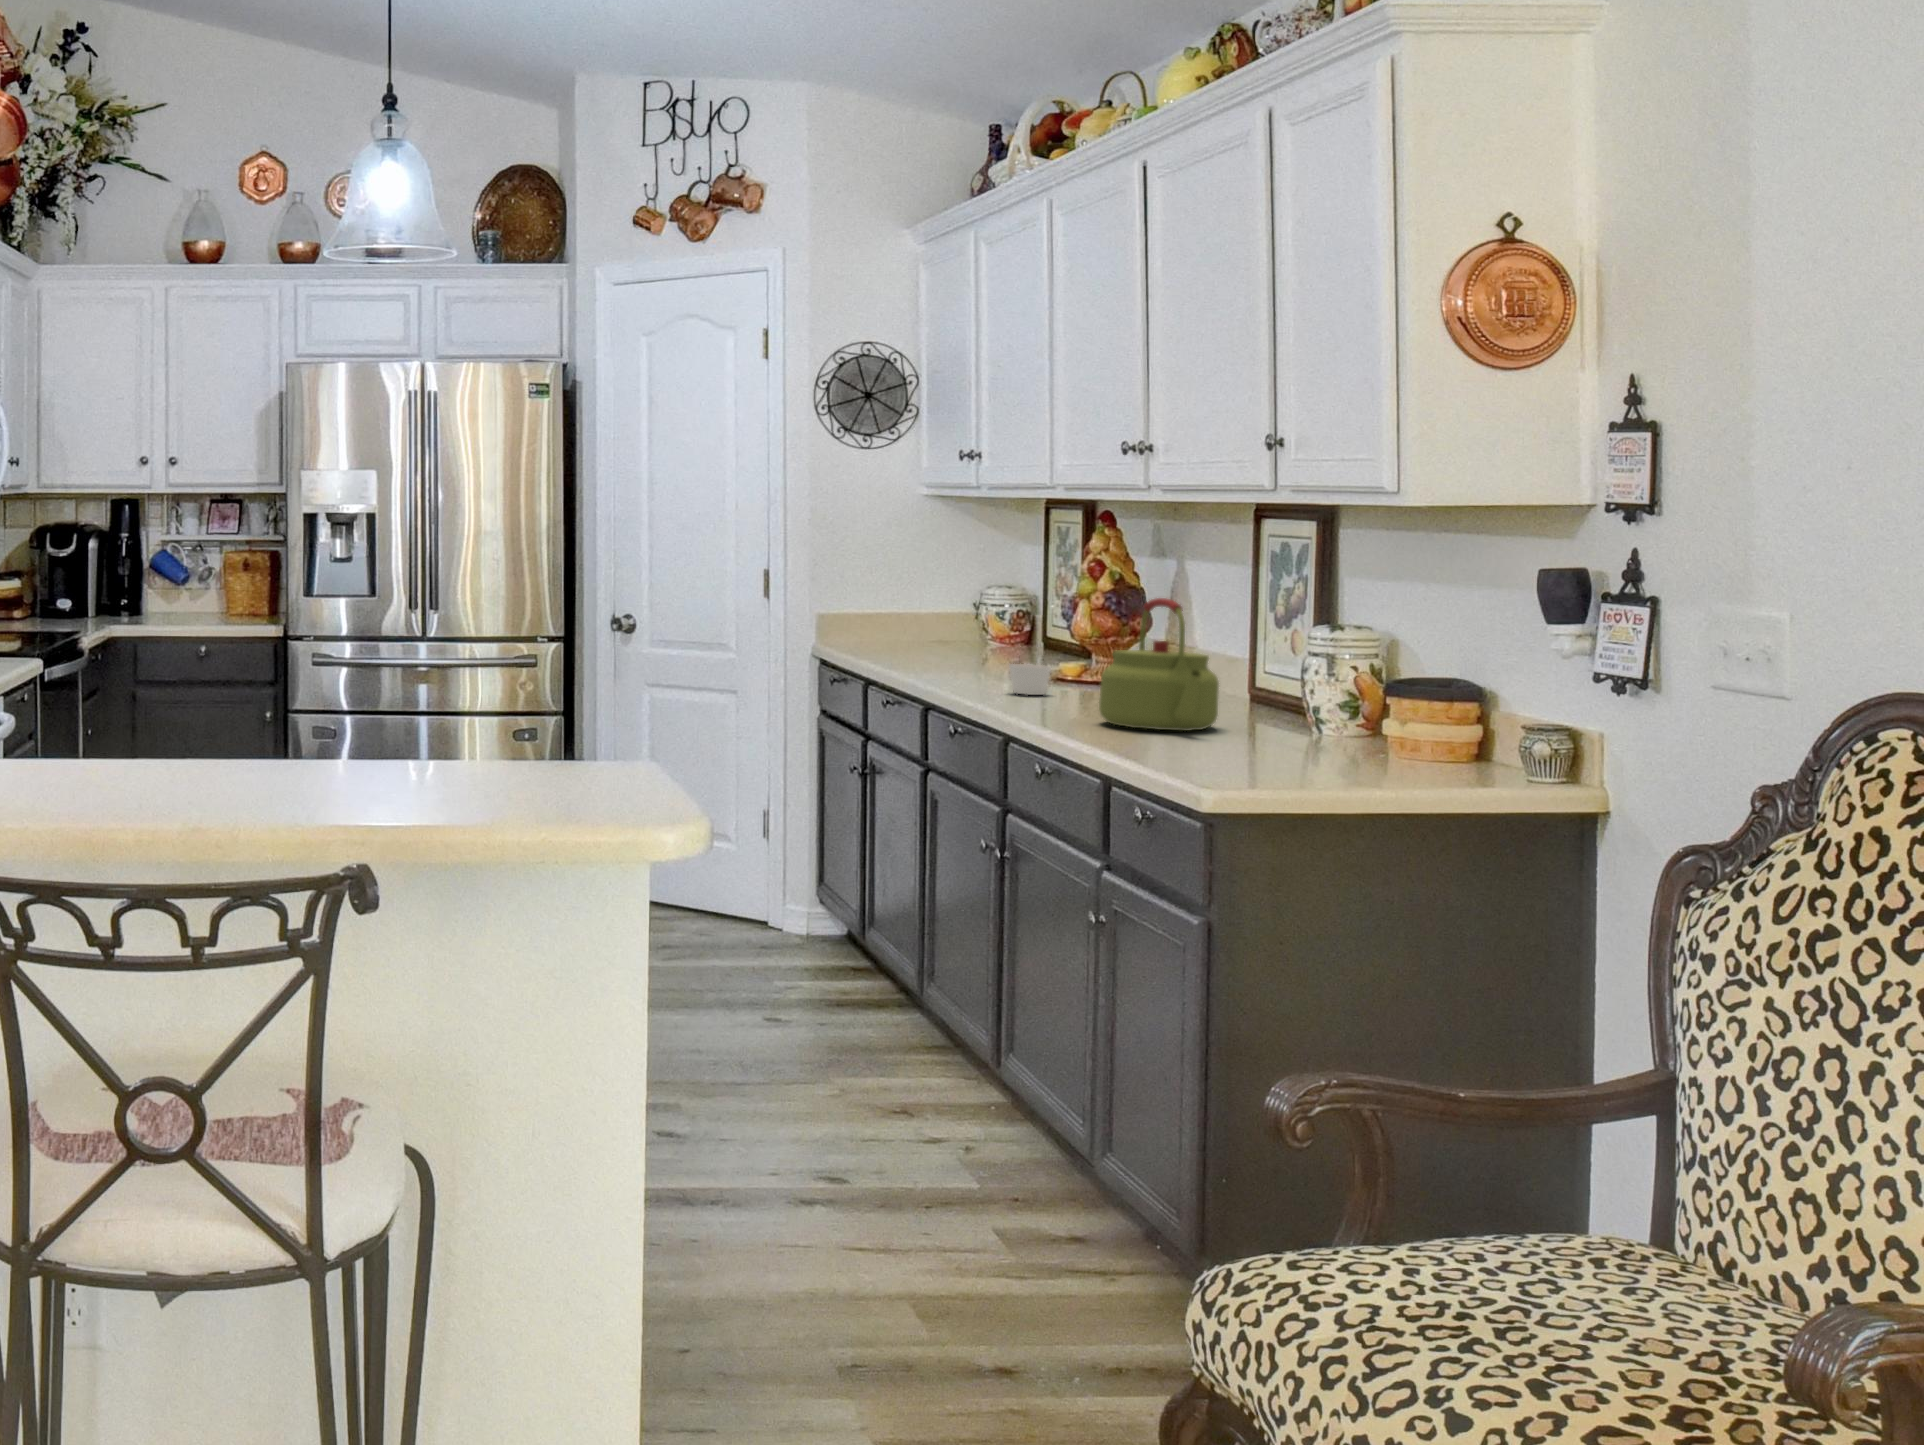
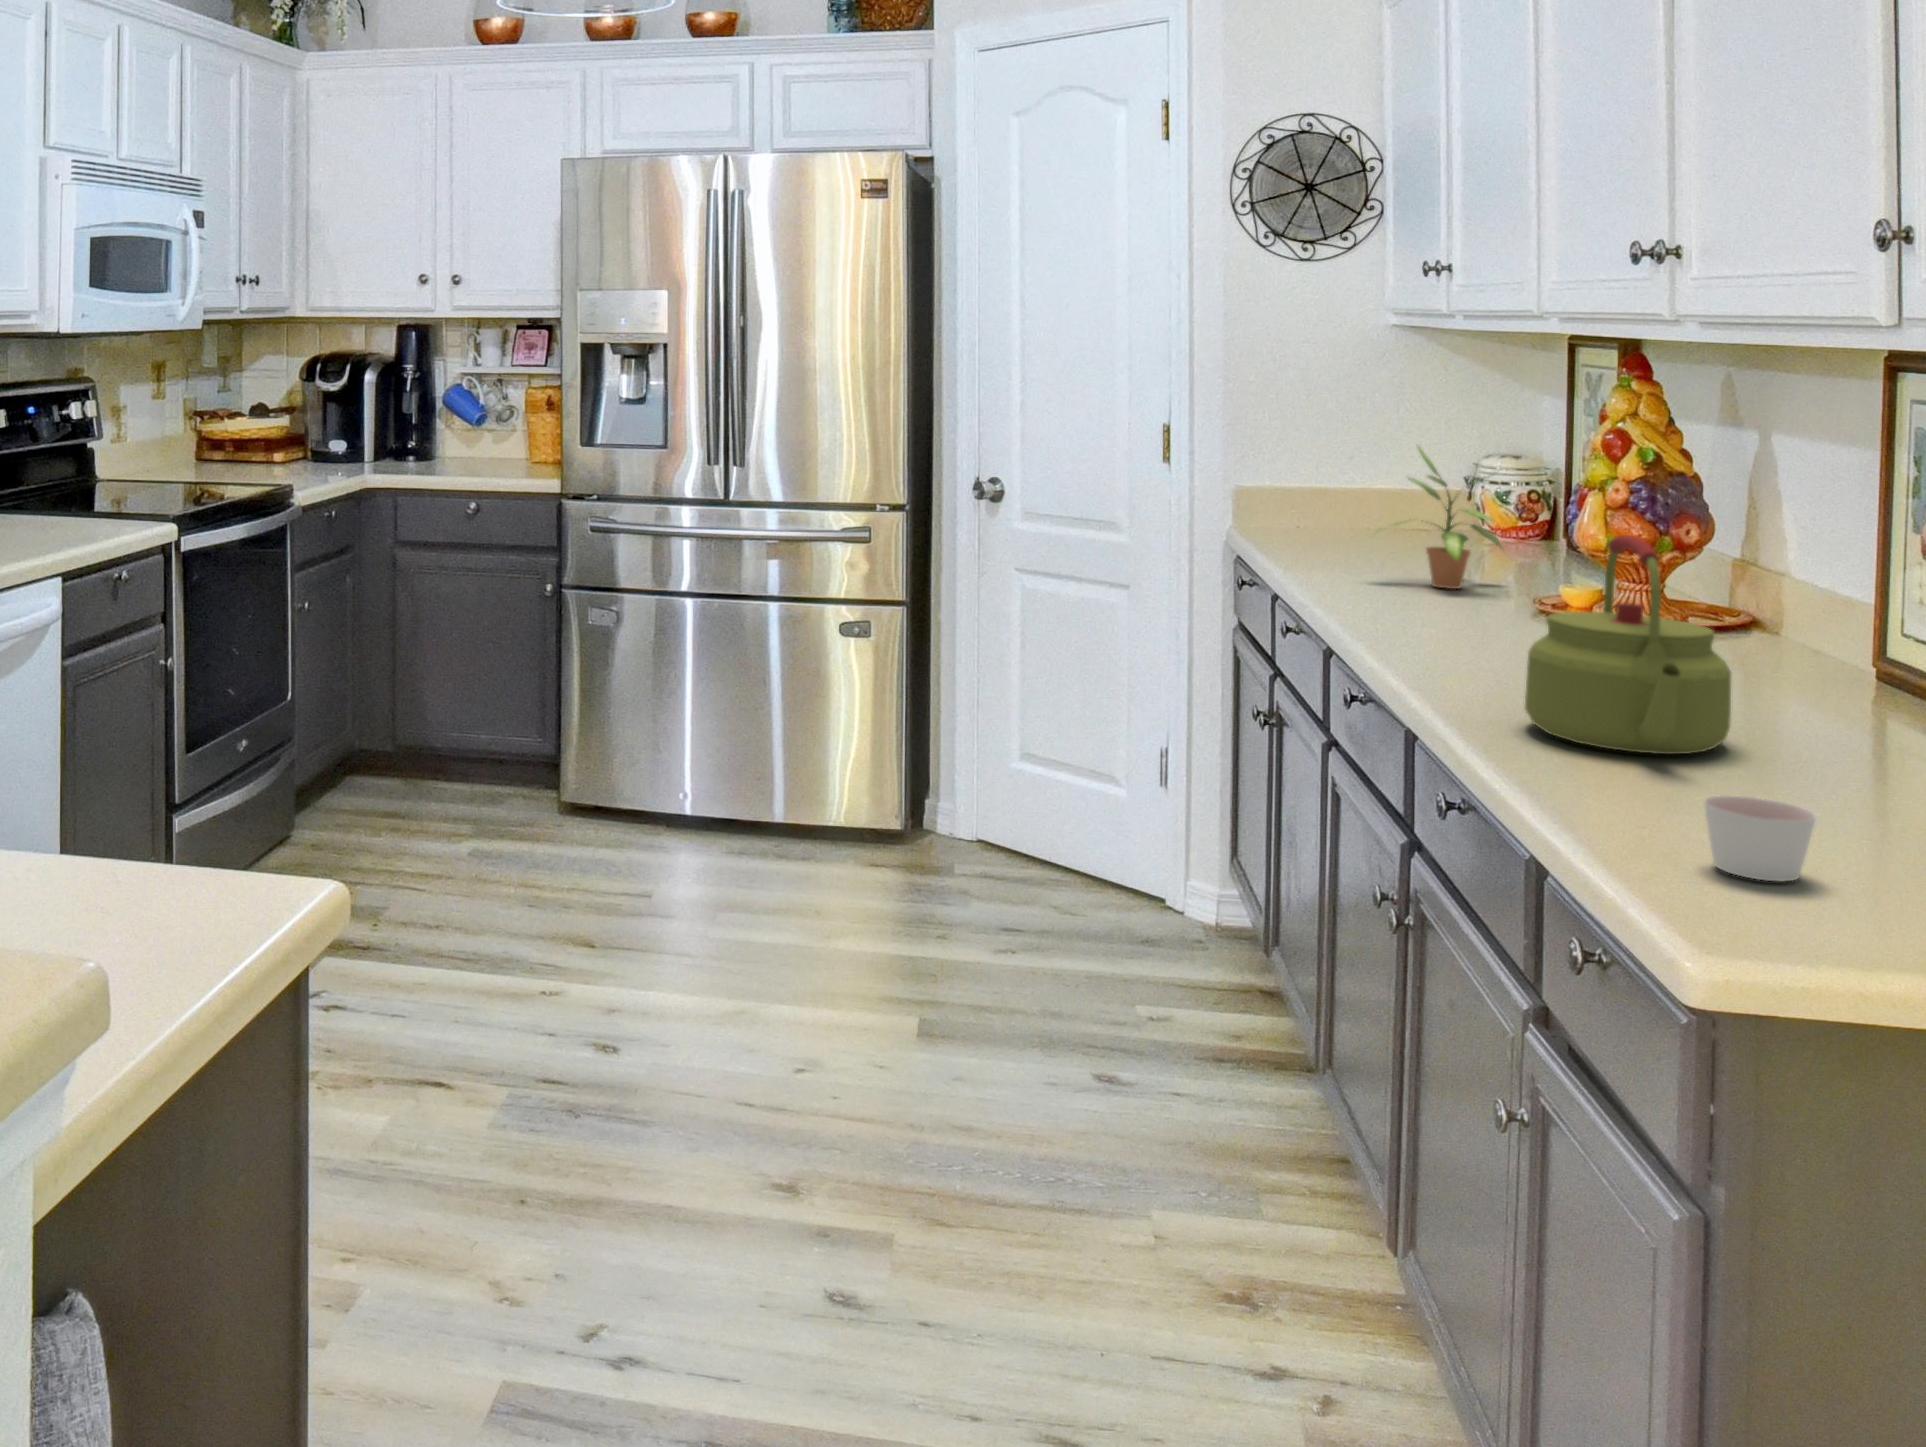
potted plant: none [939,570,1024,671] -> present [1392,448,1502,589]
candle: present [1010,664,1051,695] -> present [1704,795,1816,882]

